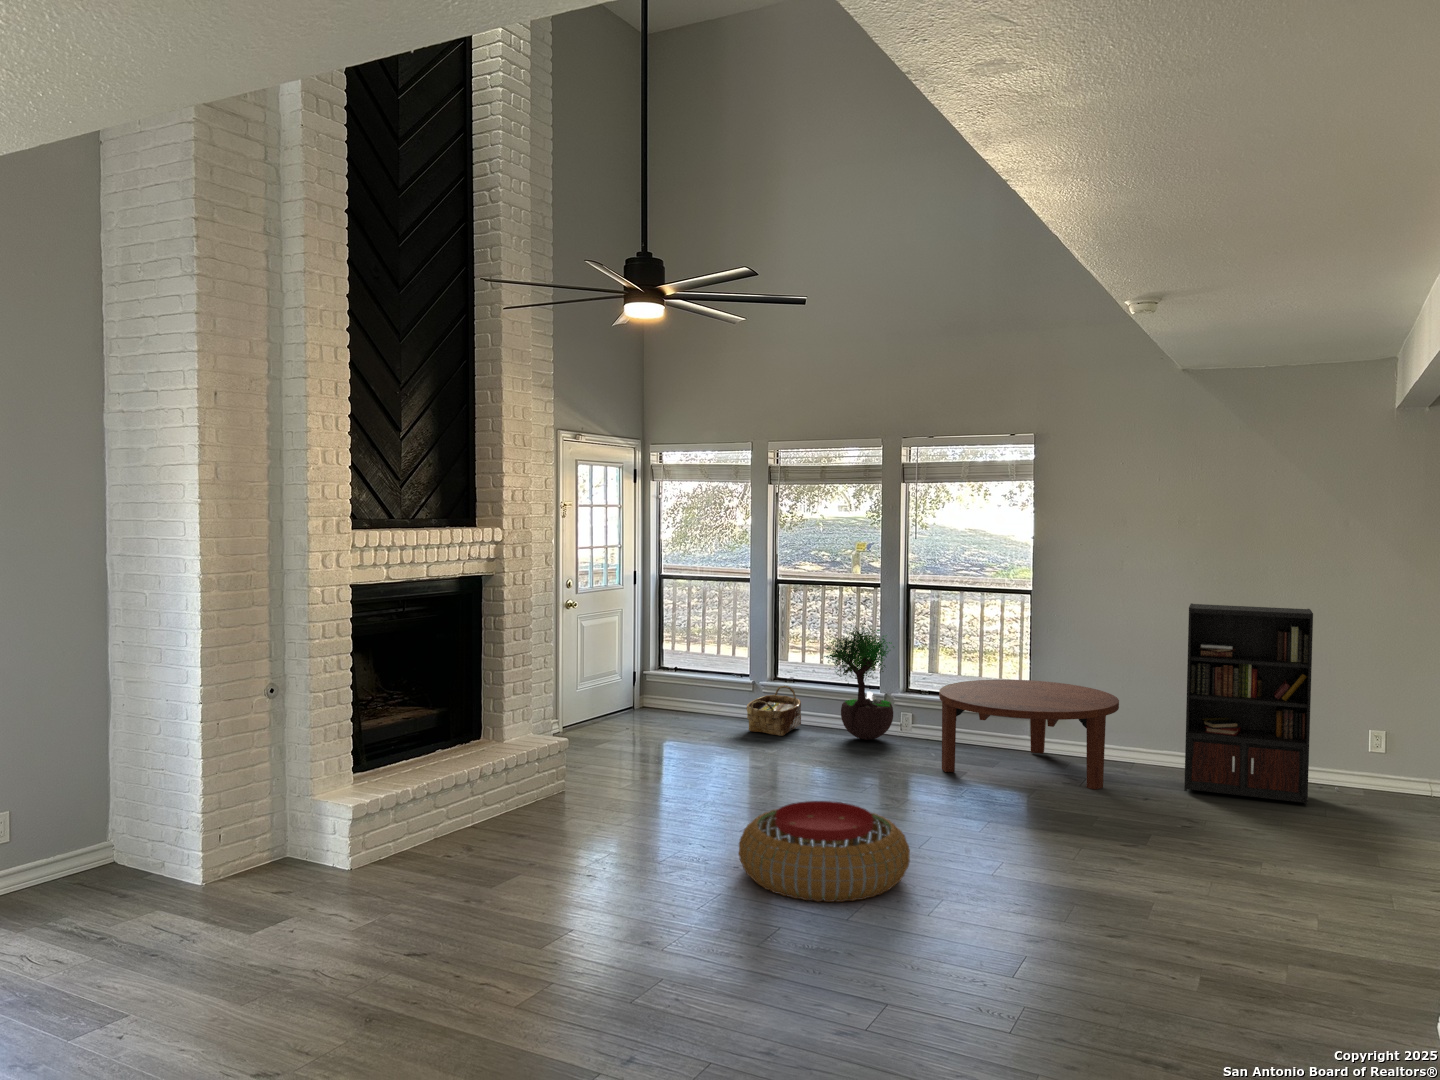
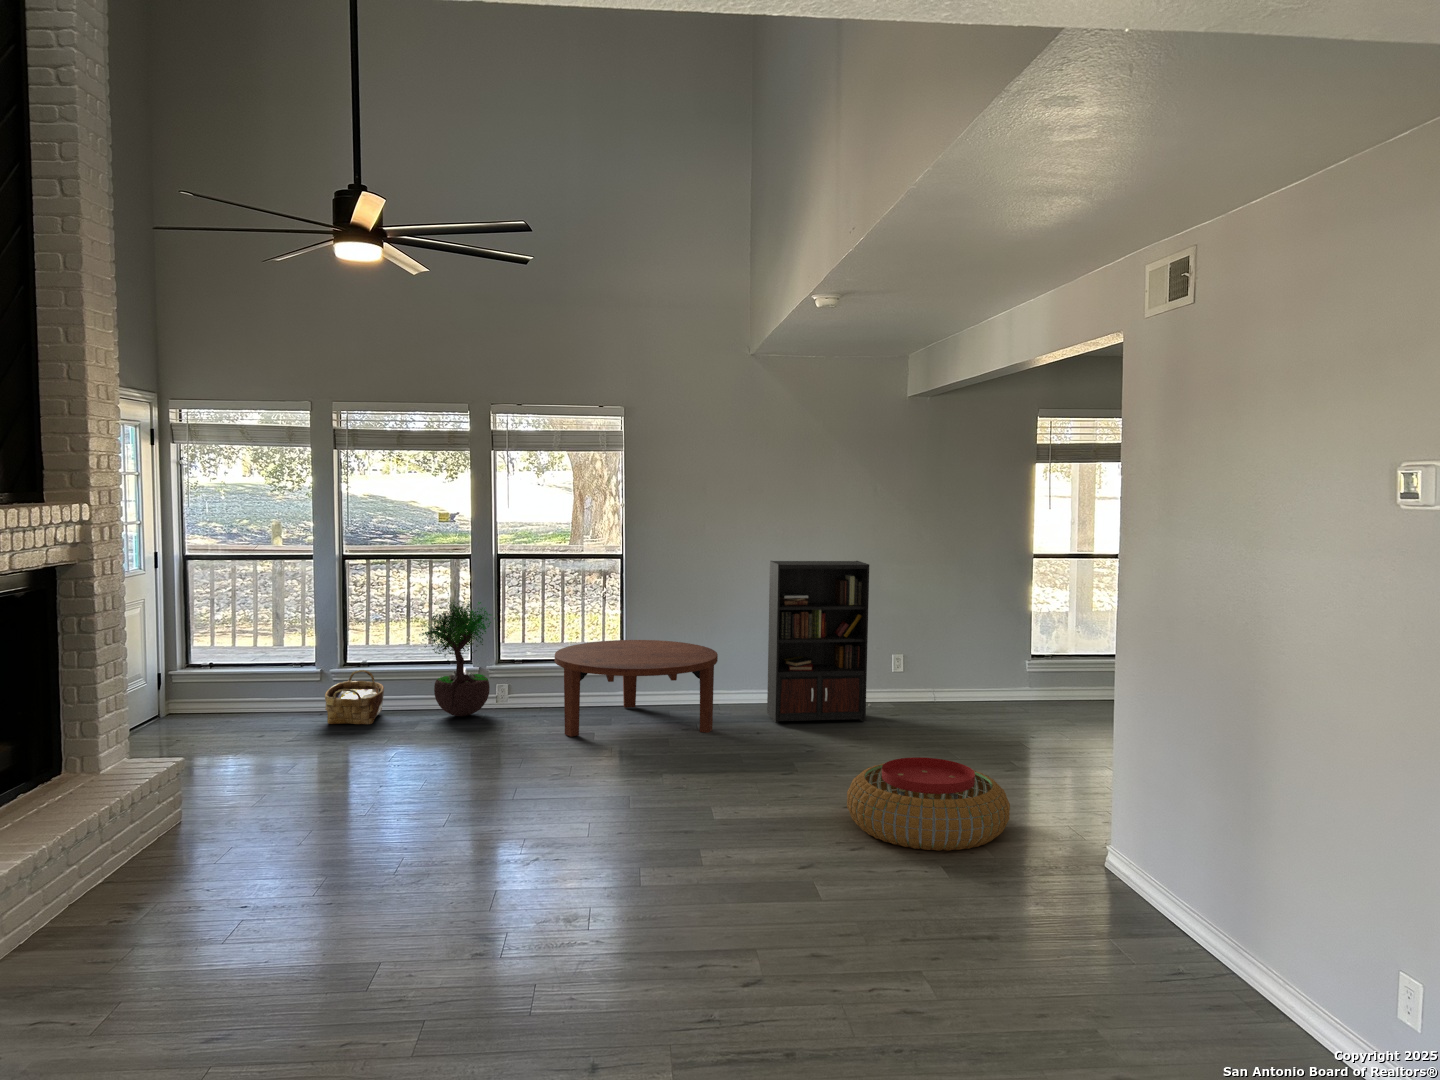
pouf: present [739,801,910,902] -> present [847,757,1010,851]

